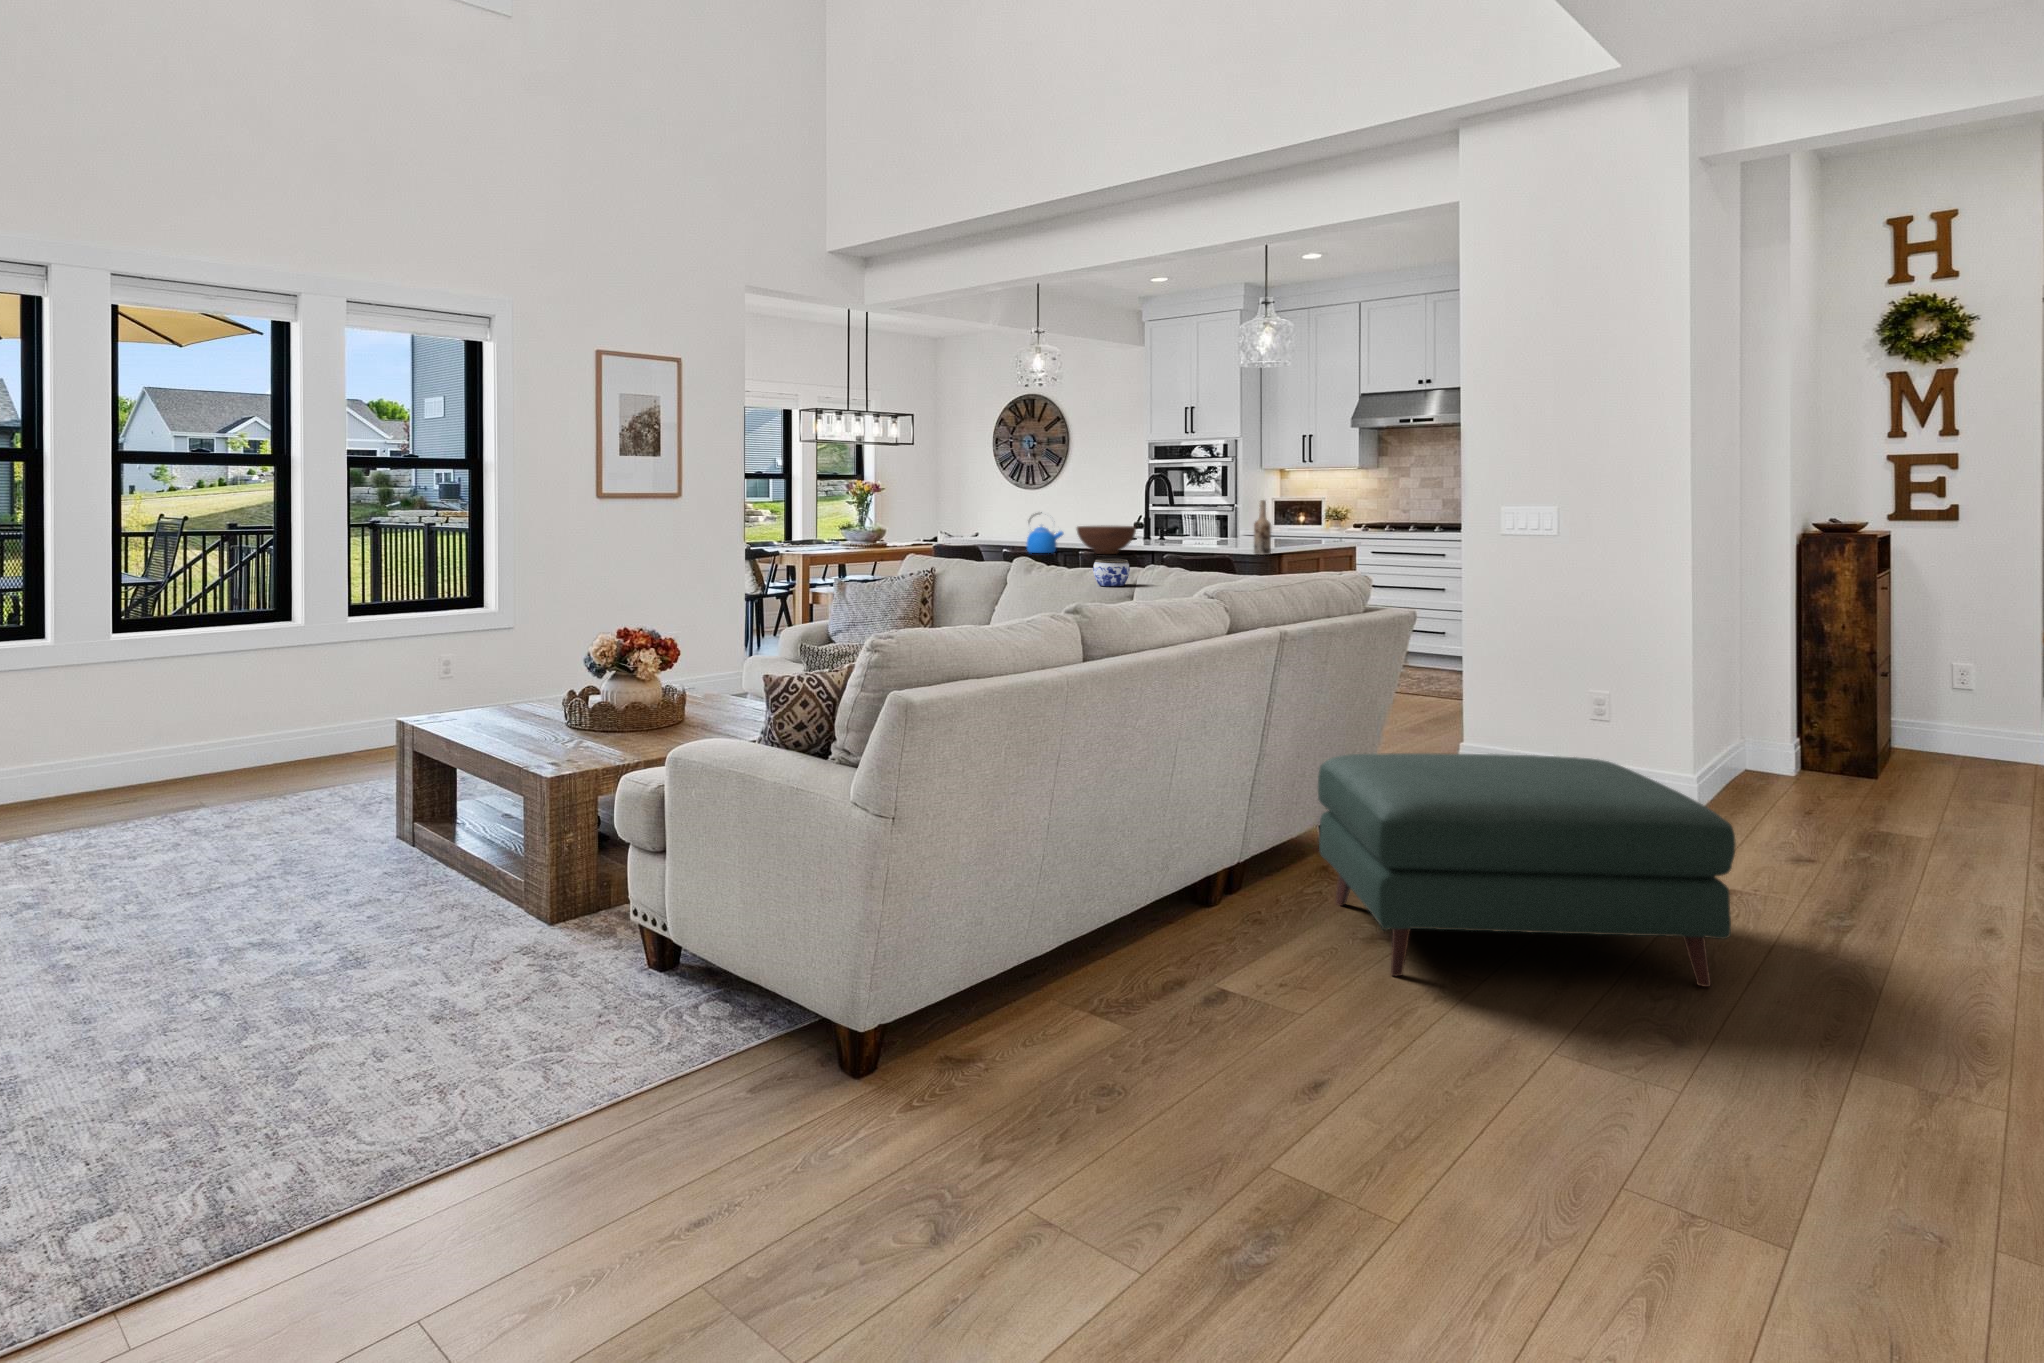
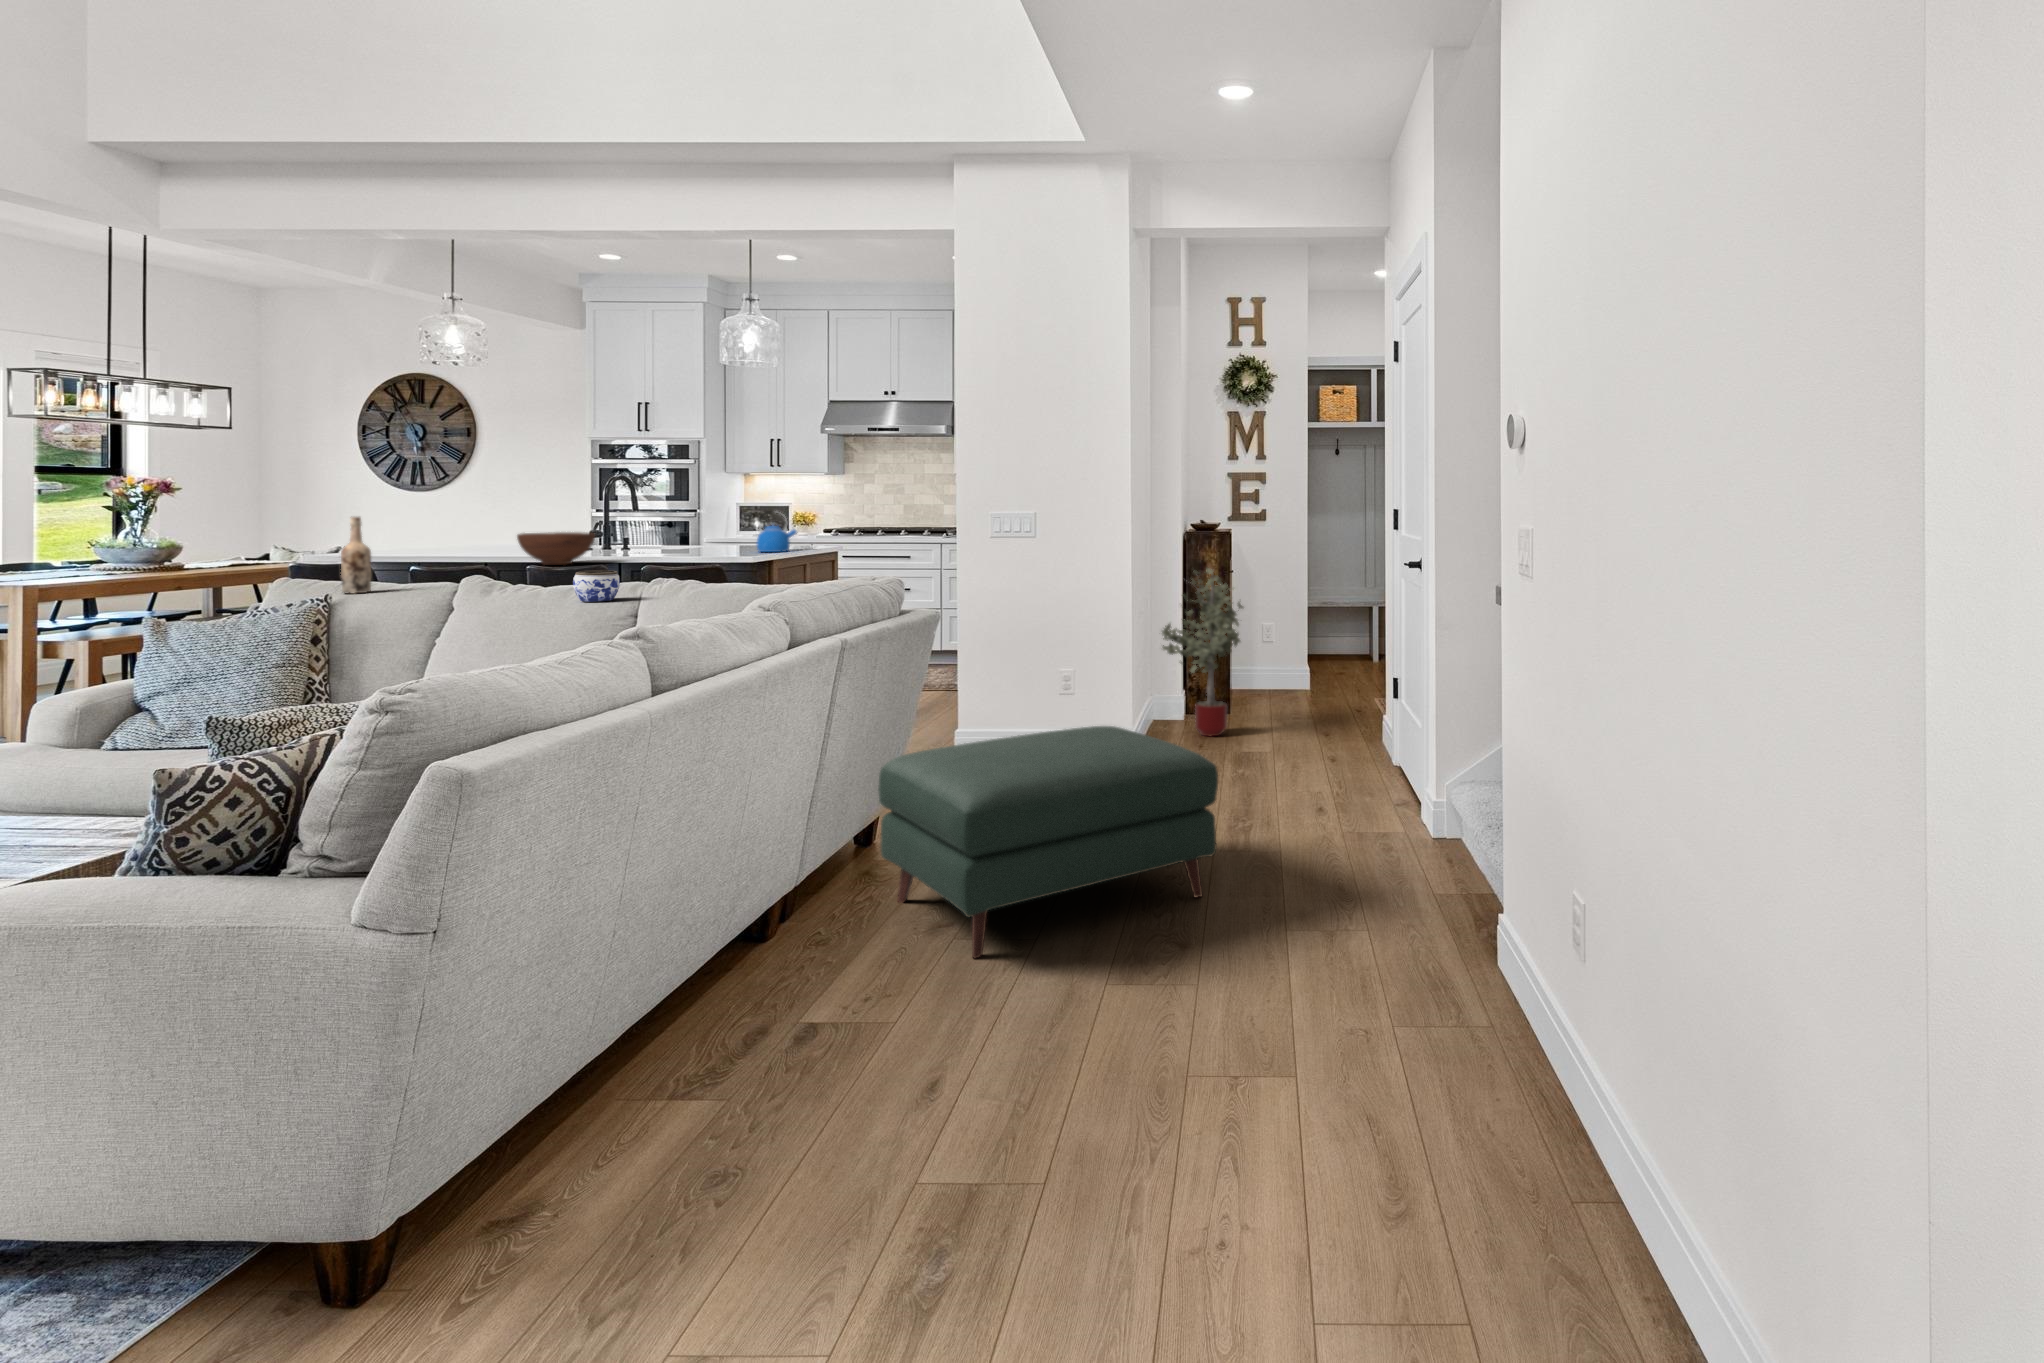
wine bottle: present [1254,500,1271,555] -> present [341,517,371,593]
kettle: present [1026,512,1064,553] -> present [757,511,797,552]
potted tree: none [1746,580,1889,806] -> present [1162,568,1243,736]

